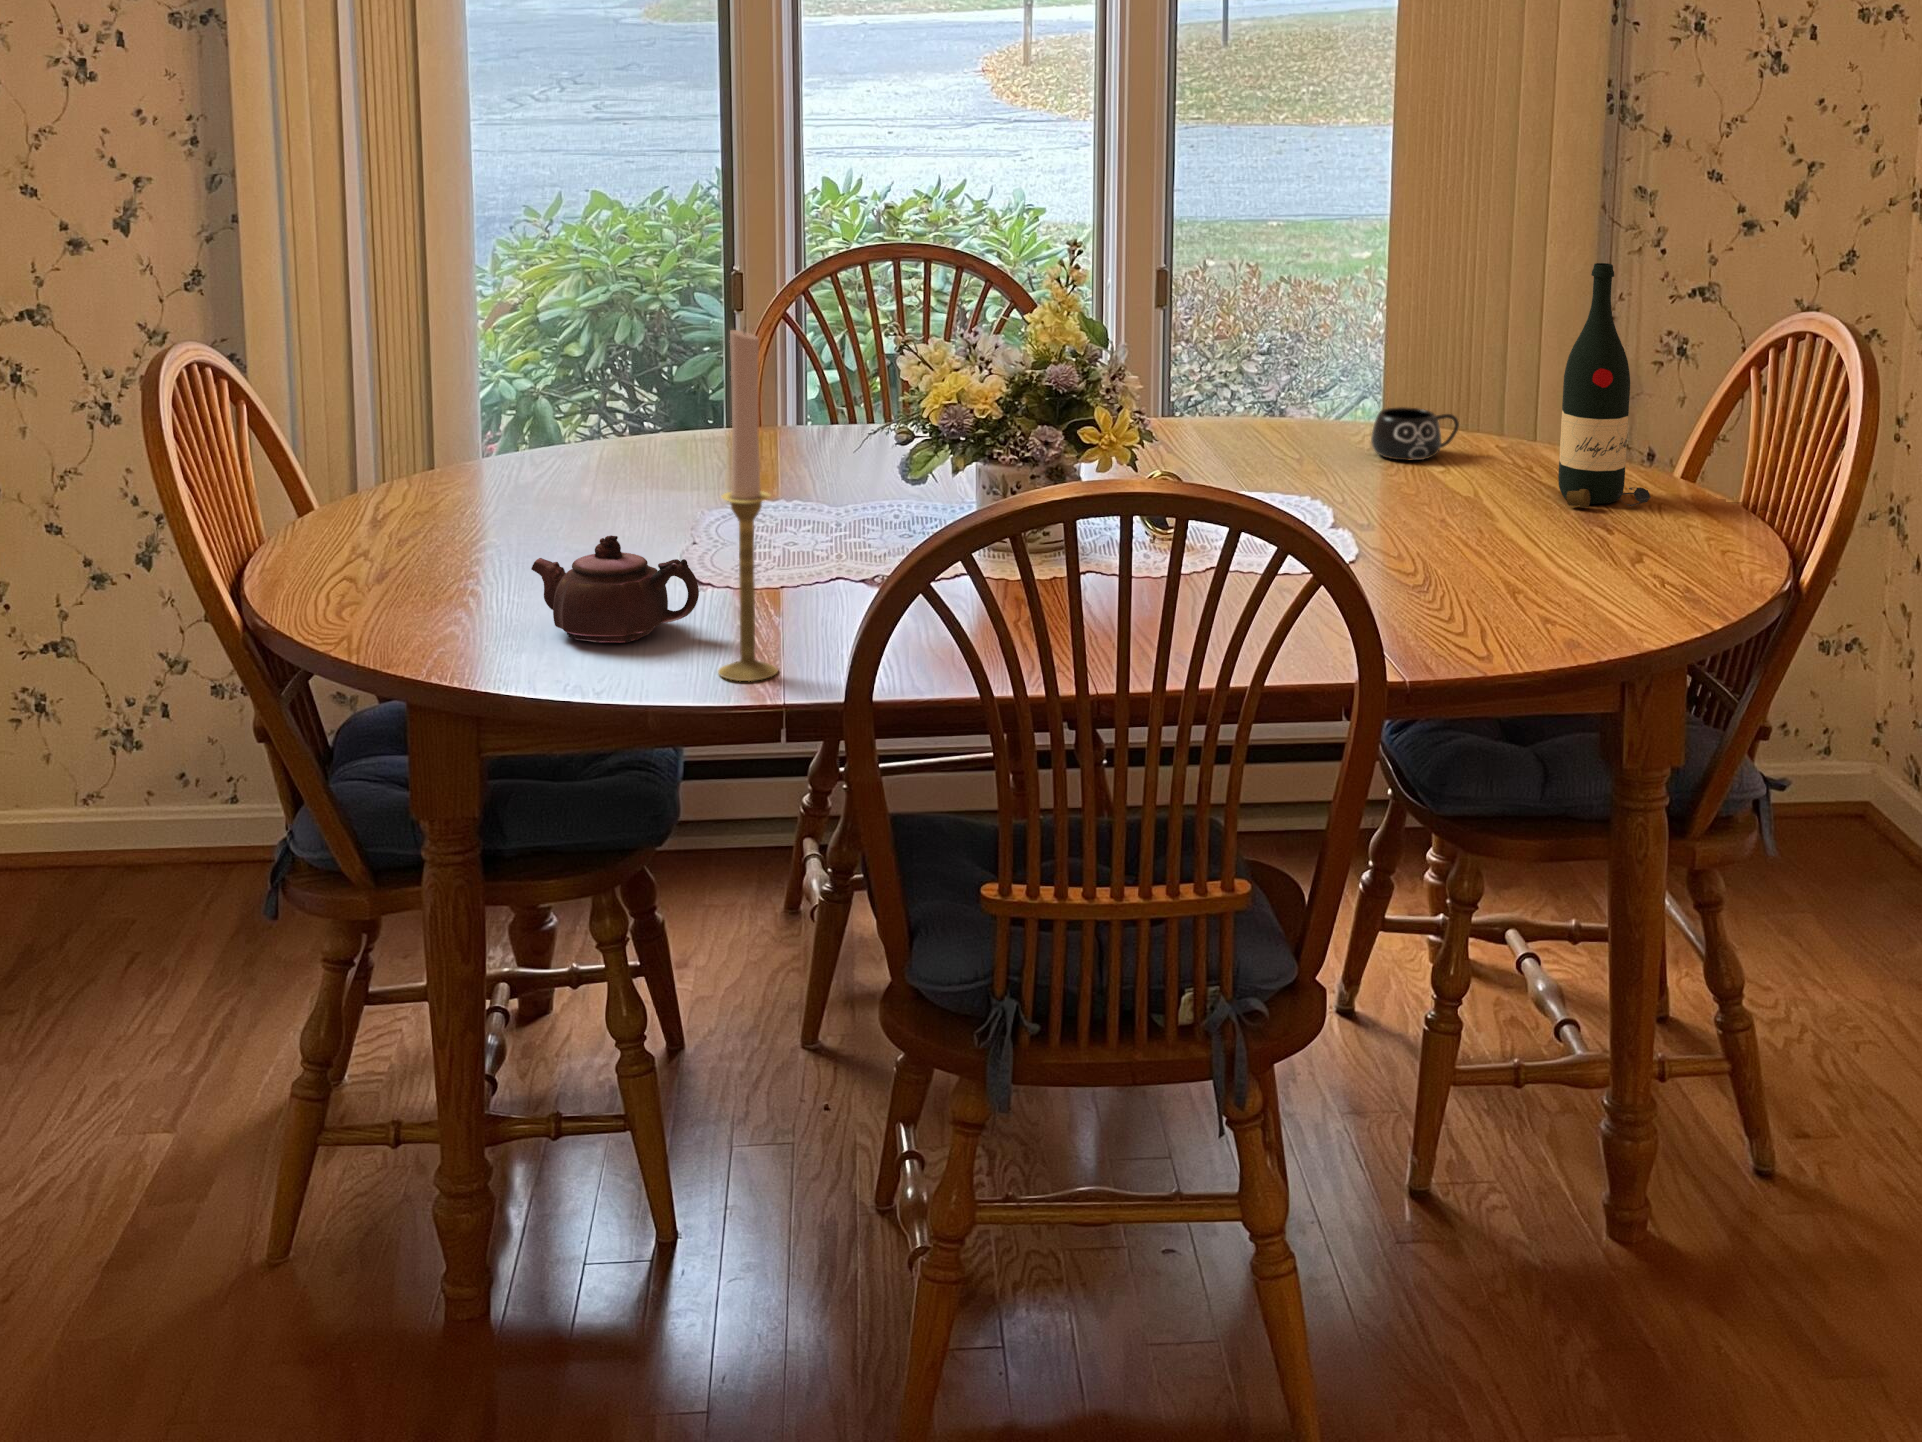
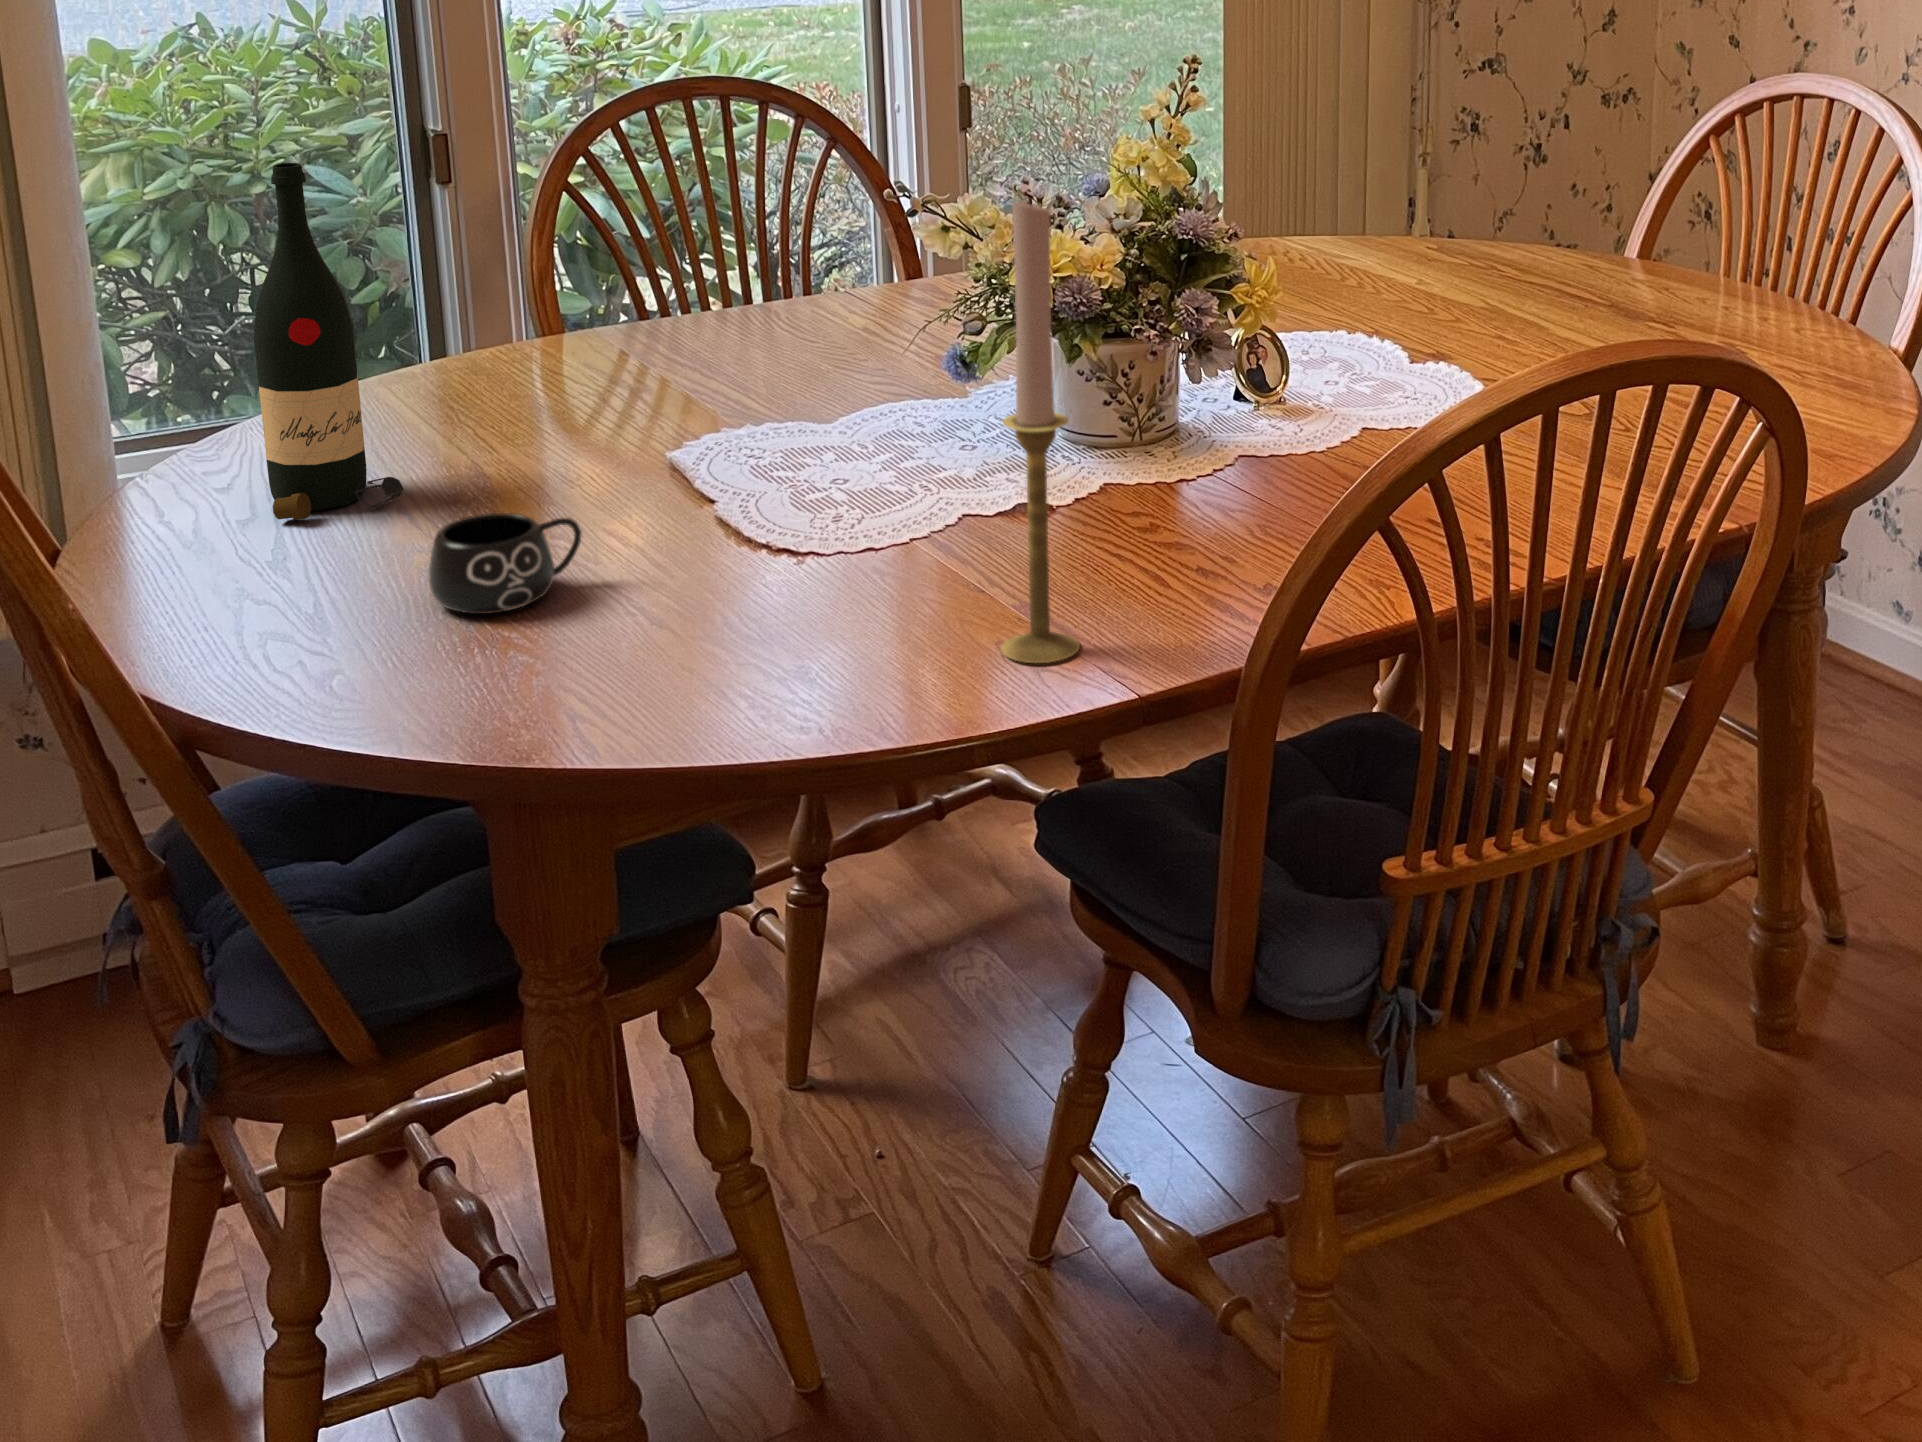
wine bottle: present [1558,263,1651,507] -> present [254,163,404,520]
mug: present [1371,407,1459,460] -> present [429,513,582,614]
teapot: present [531,535,699,643] -> none [672,497,912,646]

